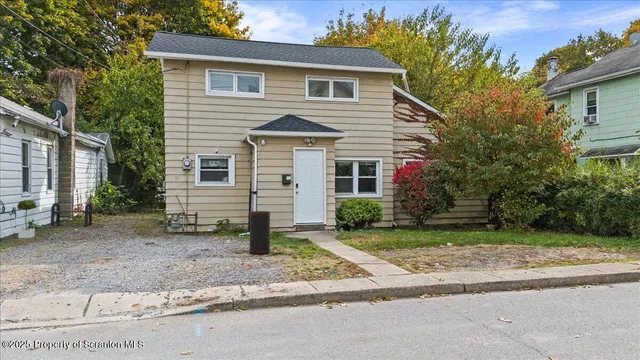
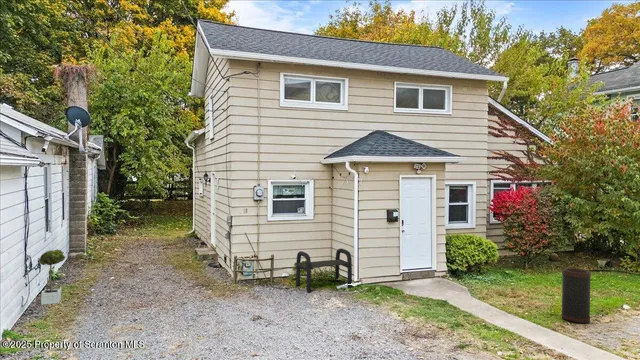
bench: present [51,203,92,228] -> present [296,248,352,292]
trash can: present [249,211,270,254] -> present [562,268,591,323]

